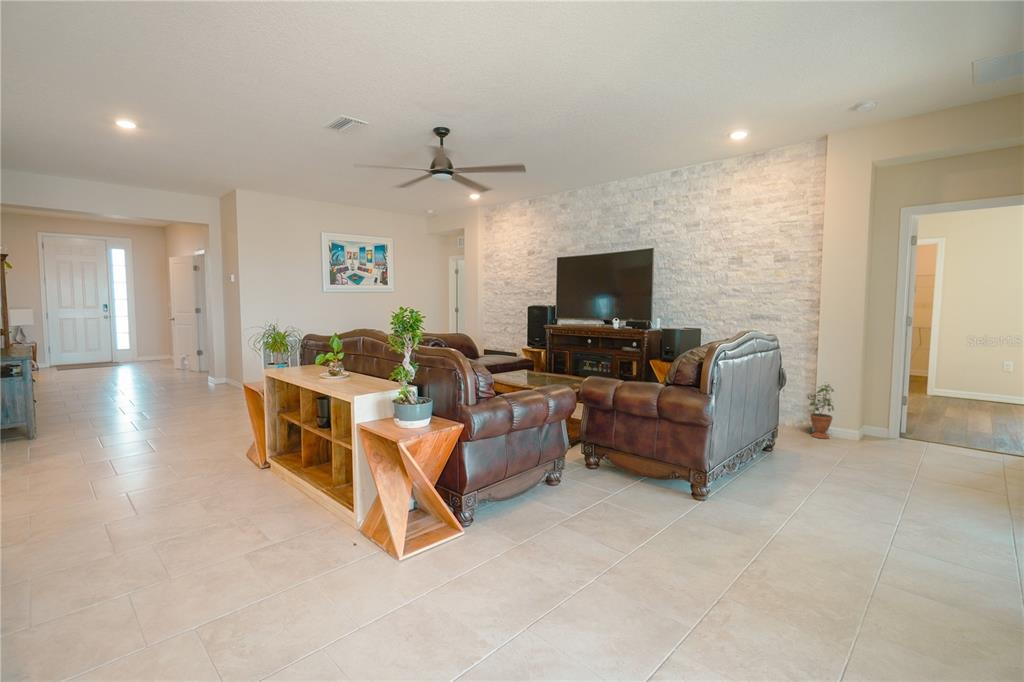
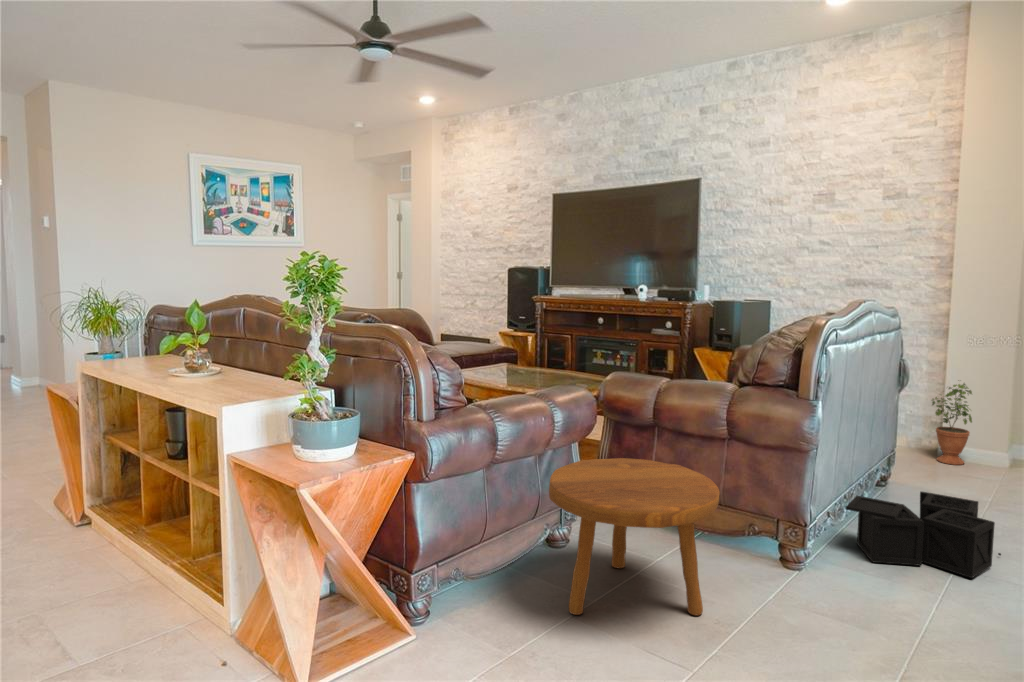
footstool: none [544,430,647,524] -> present [549,458,720,615]
storage bin: none [734,454,835,507] -> present [846,492,1001,578]

